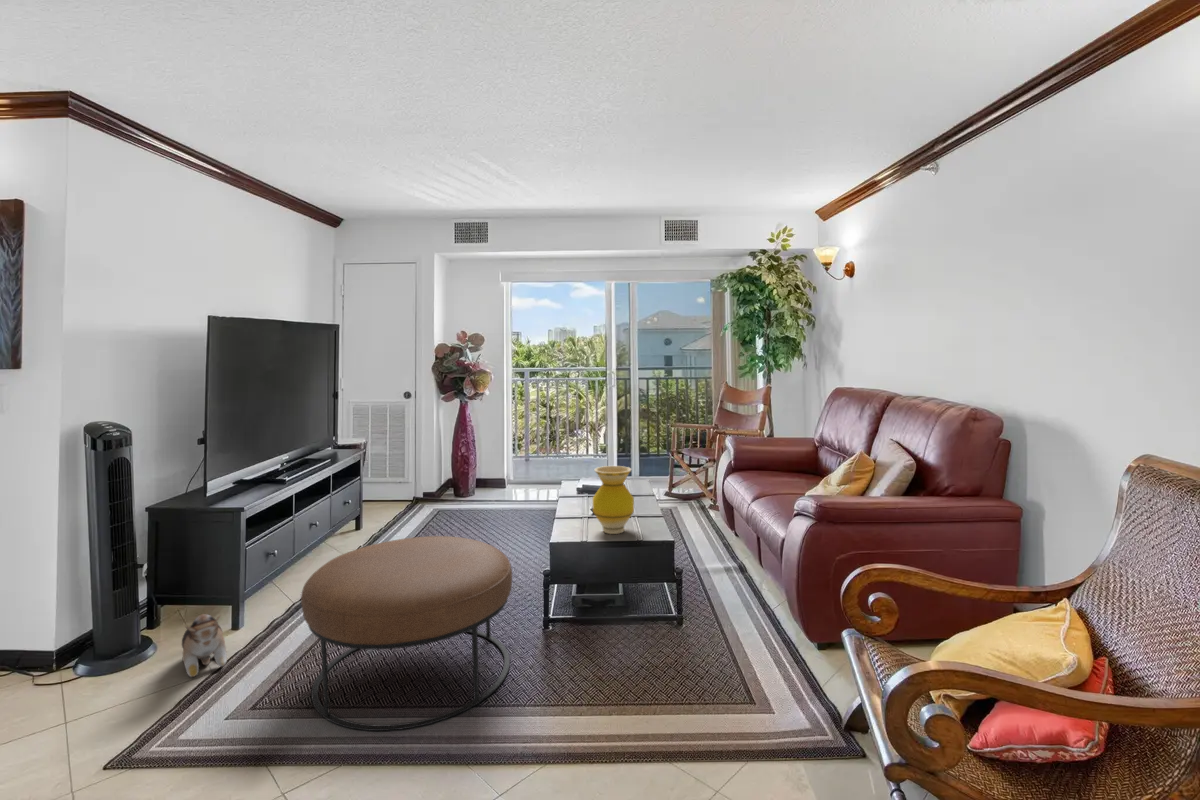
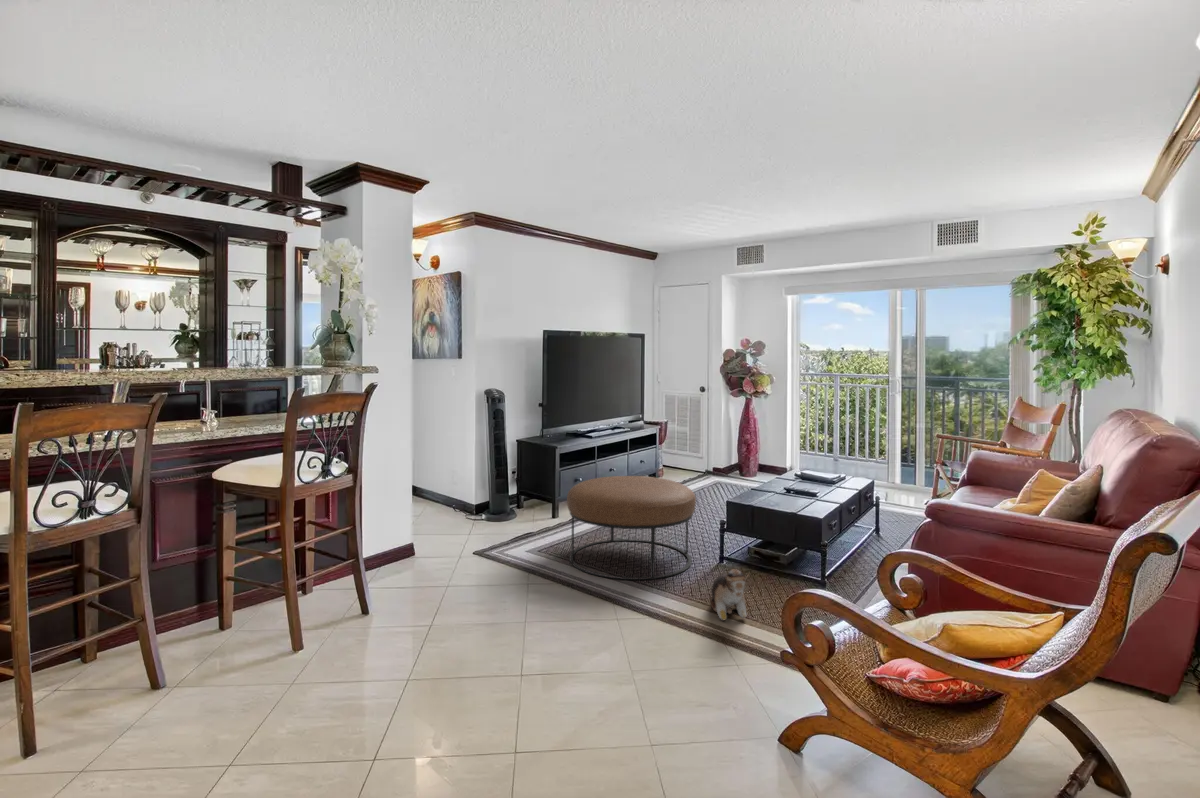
vase: present [593,466,634,534] -> none [776,445,811,499]
plush toy: present [182,614,227,677] -> present [711,569,746,620]

